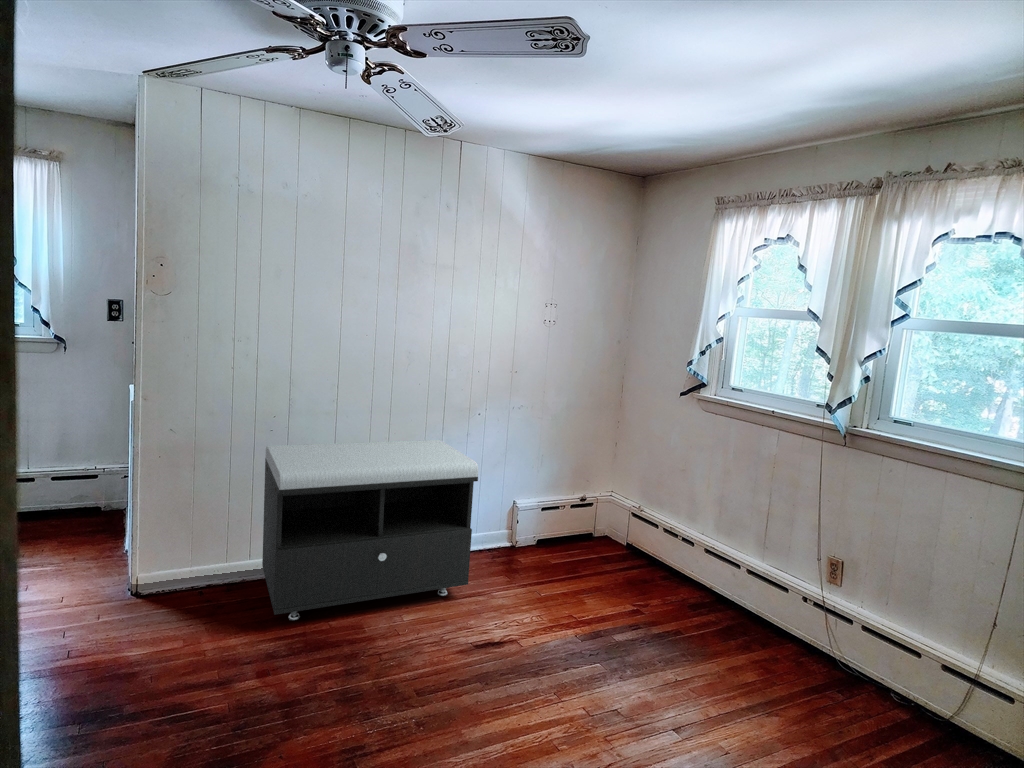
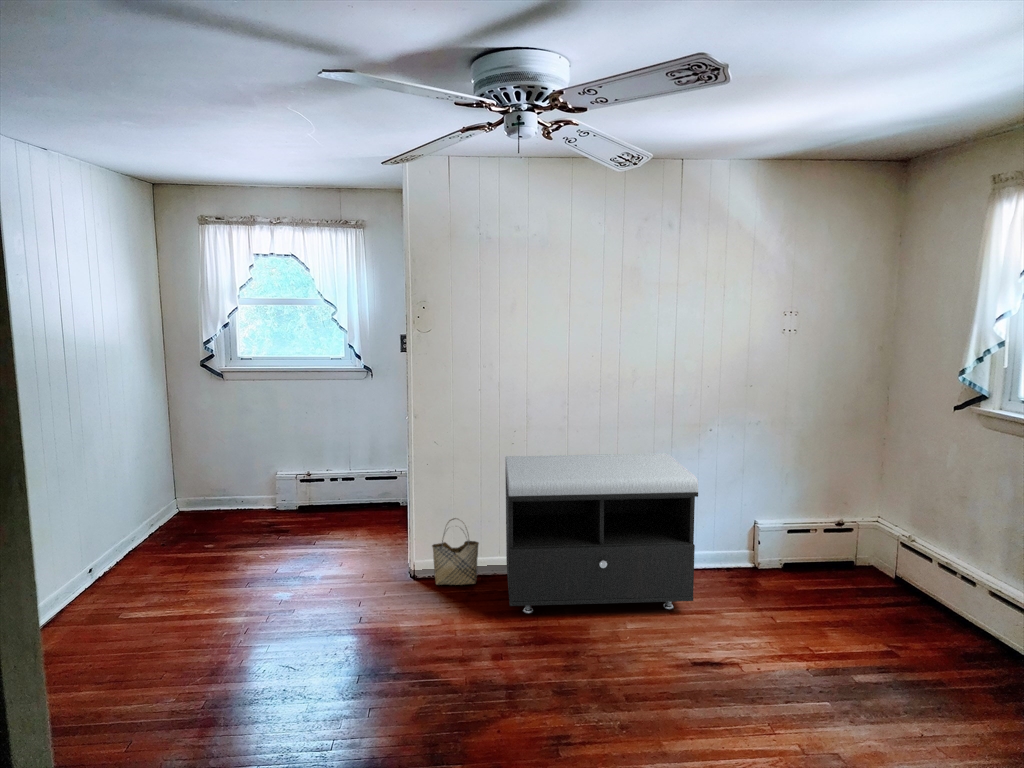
woven basket: none [168,520,230,602] -> present [432,518,479,585]

